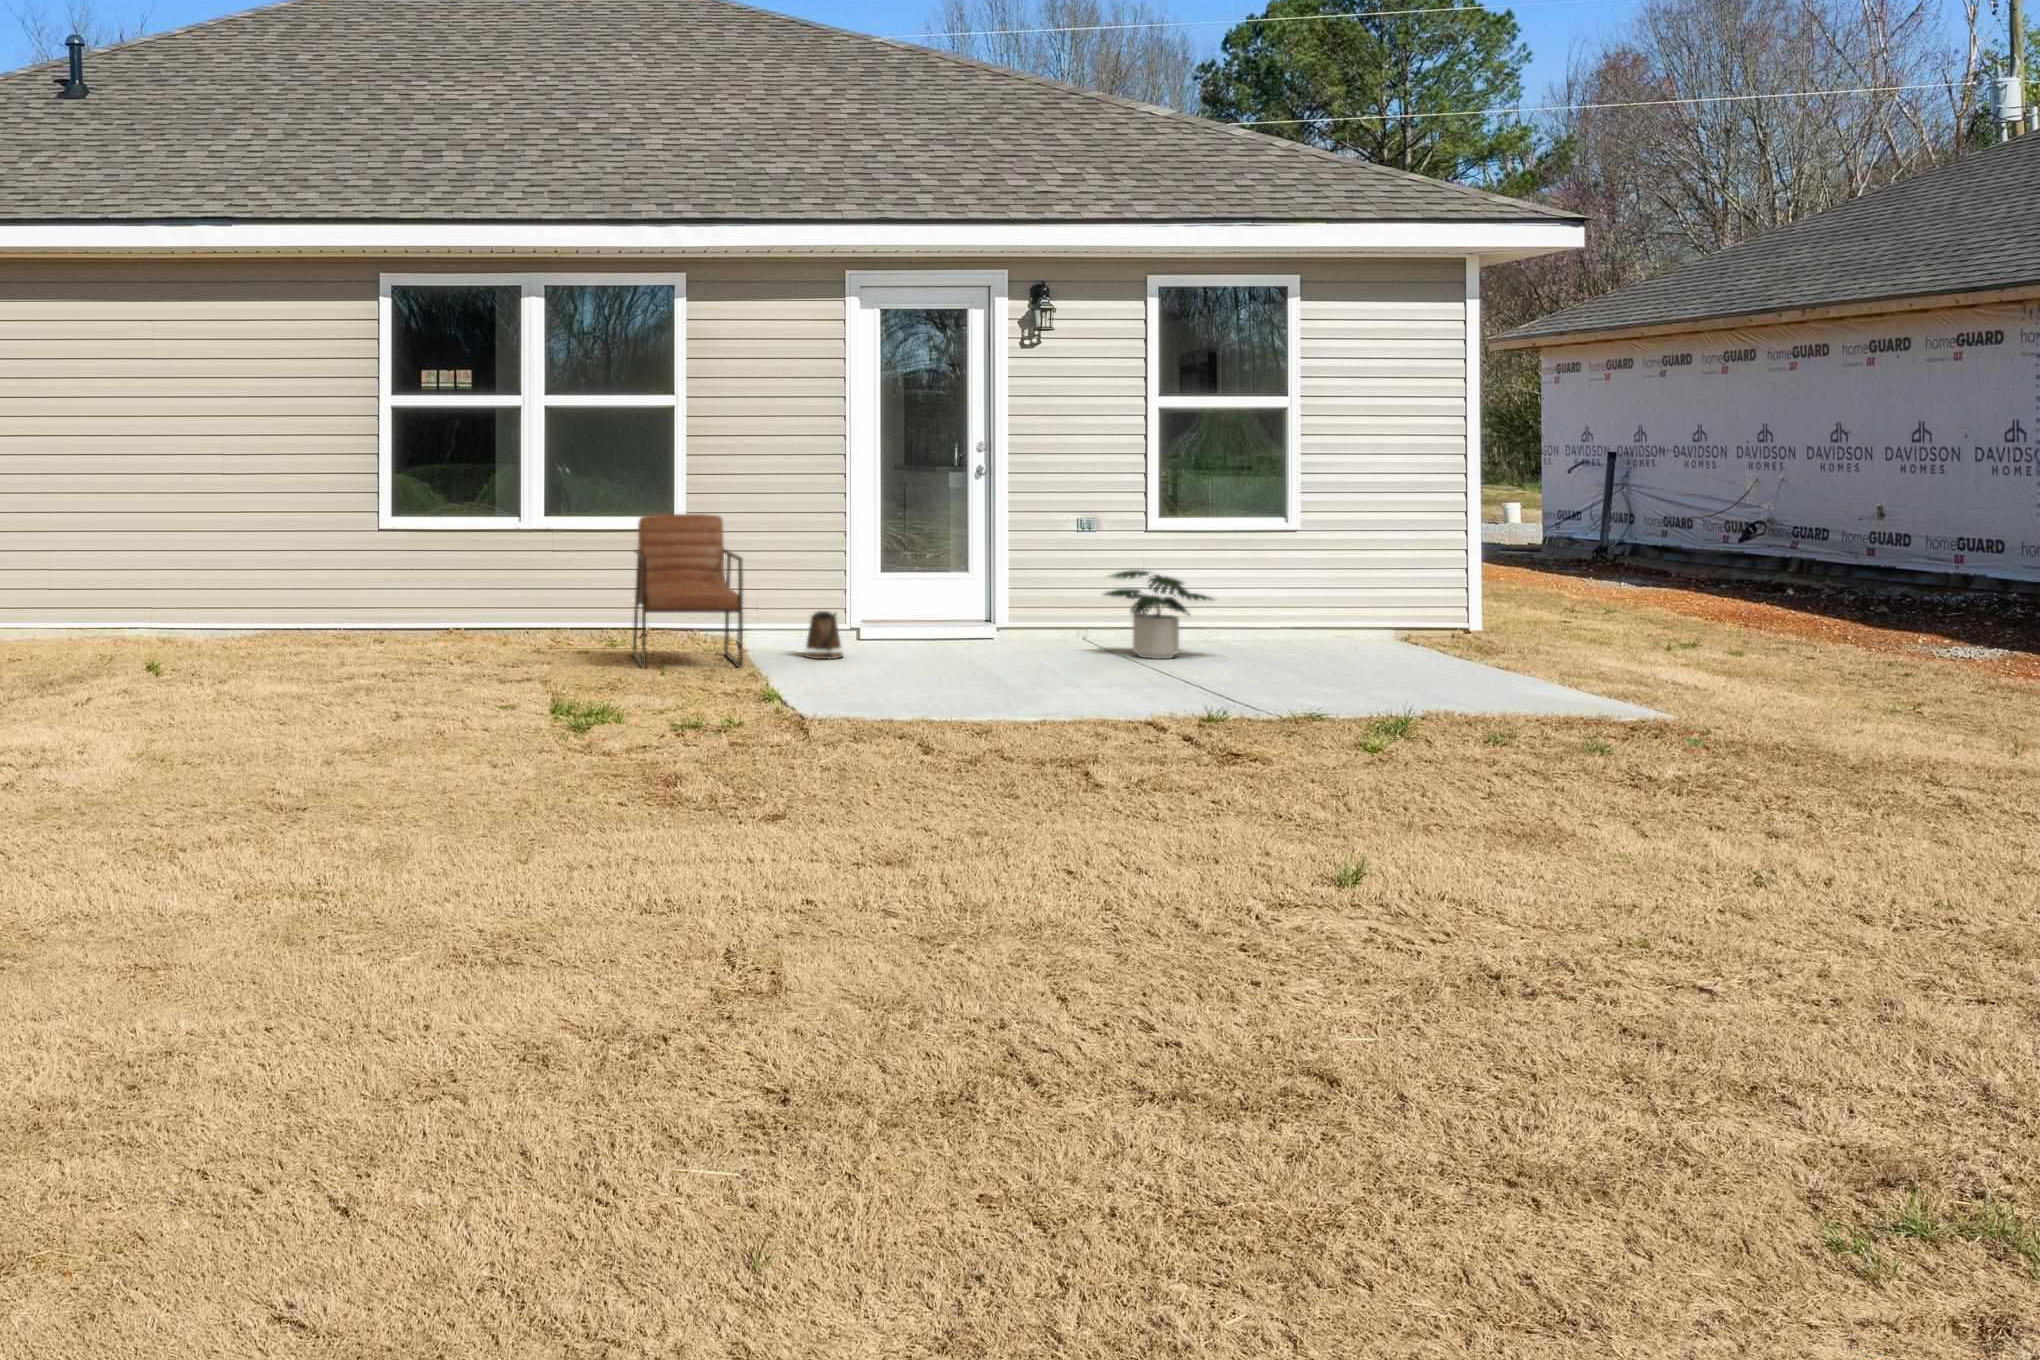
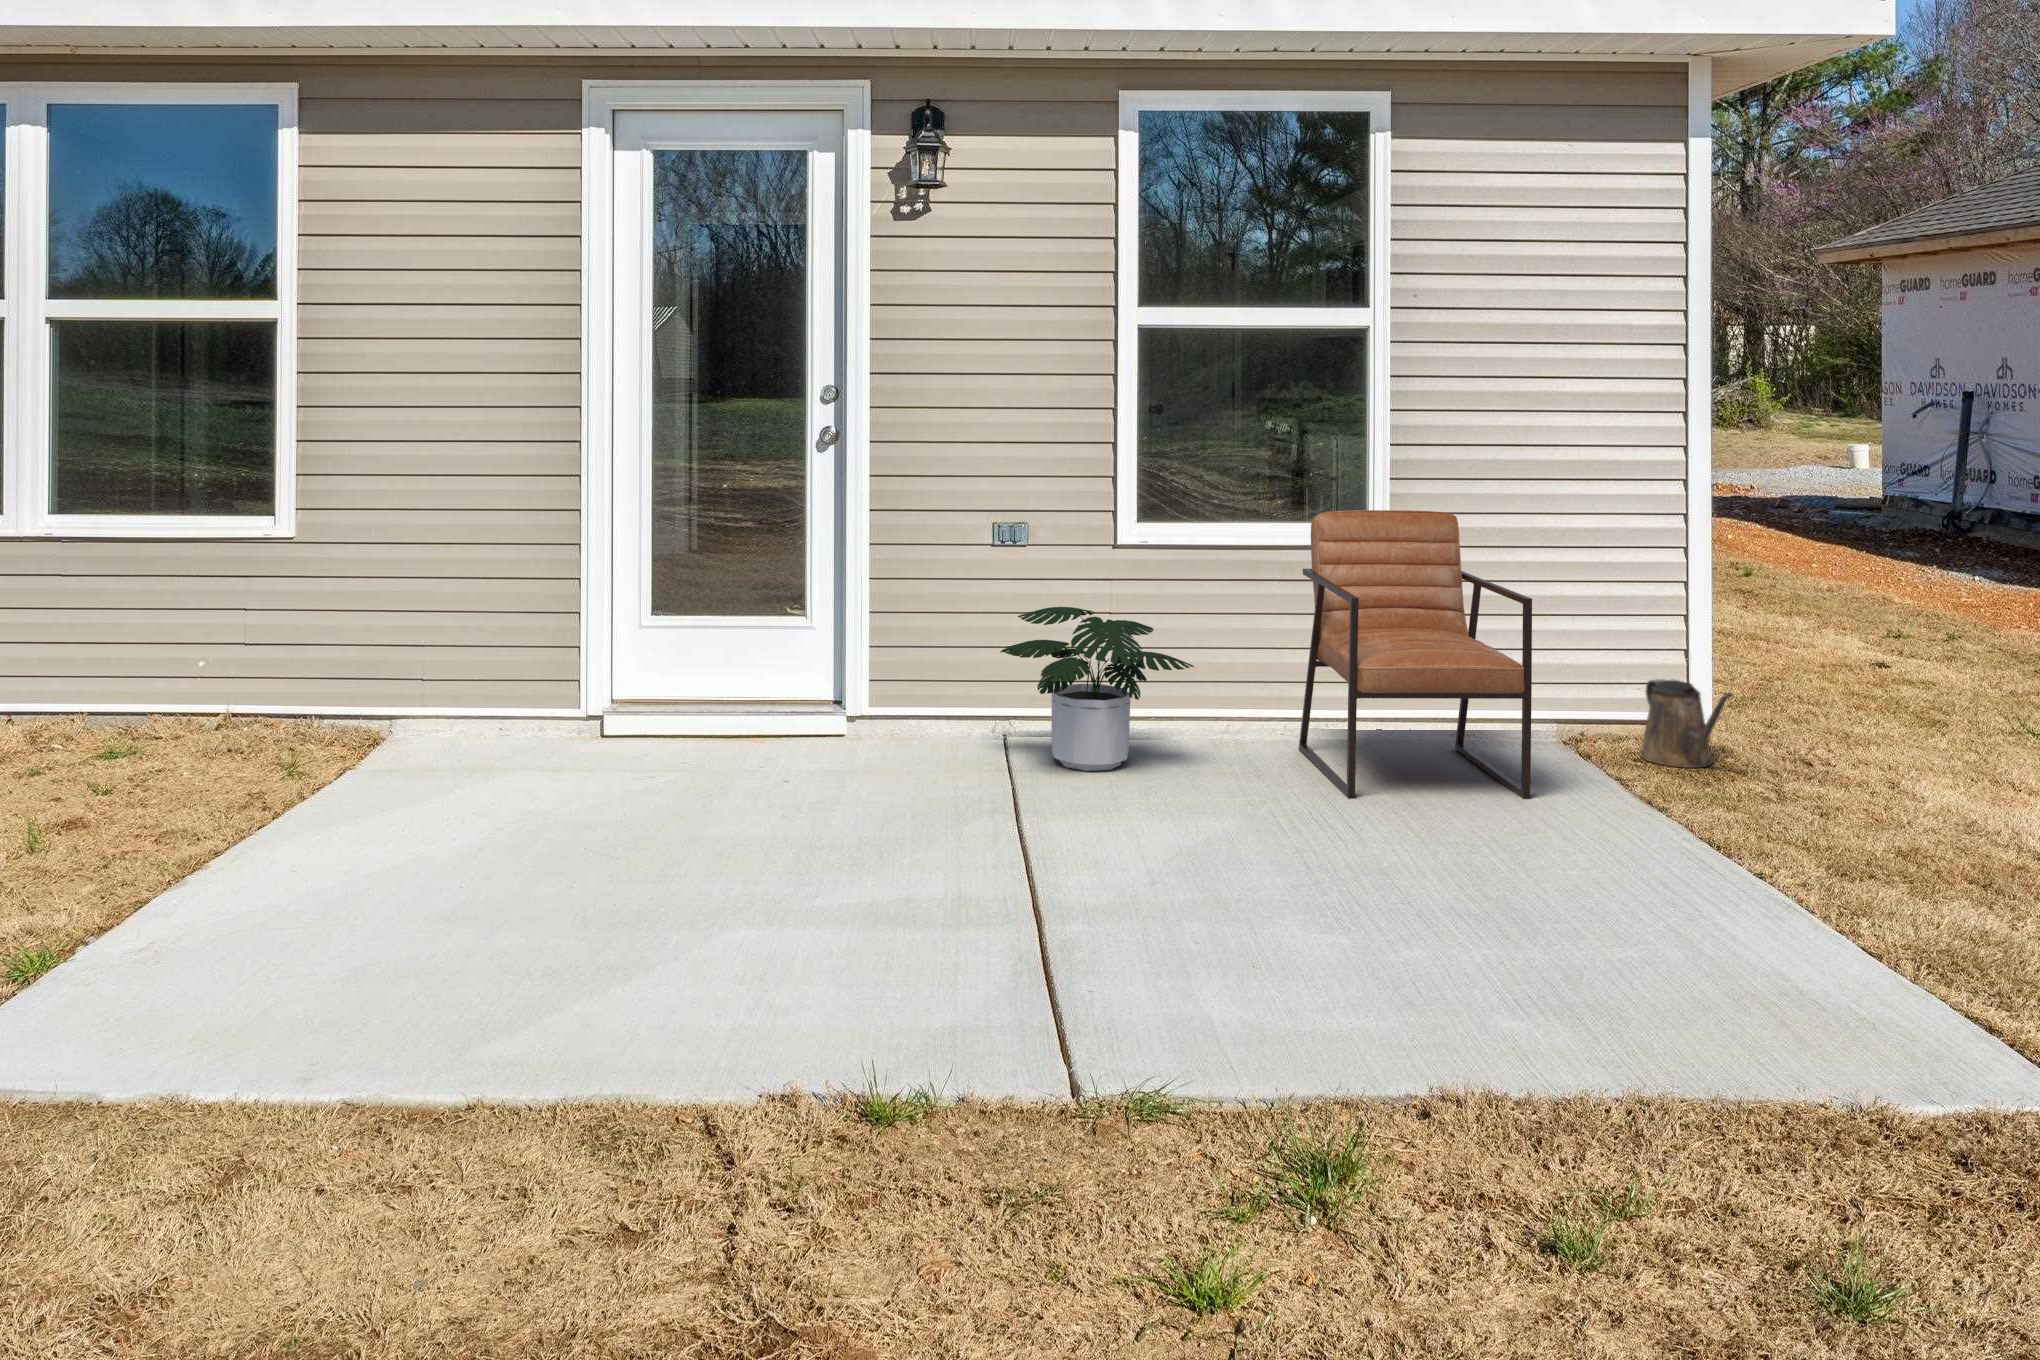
chair: present [633,514,743,668] -> present [1299,510,1532,799]
watering can: present [805,611,843,659] -> present [1640,679,1732,768]

